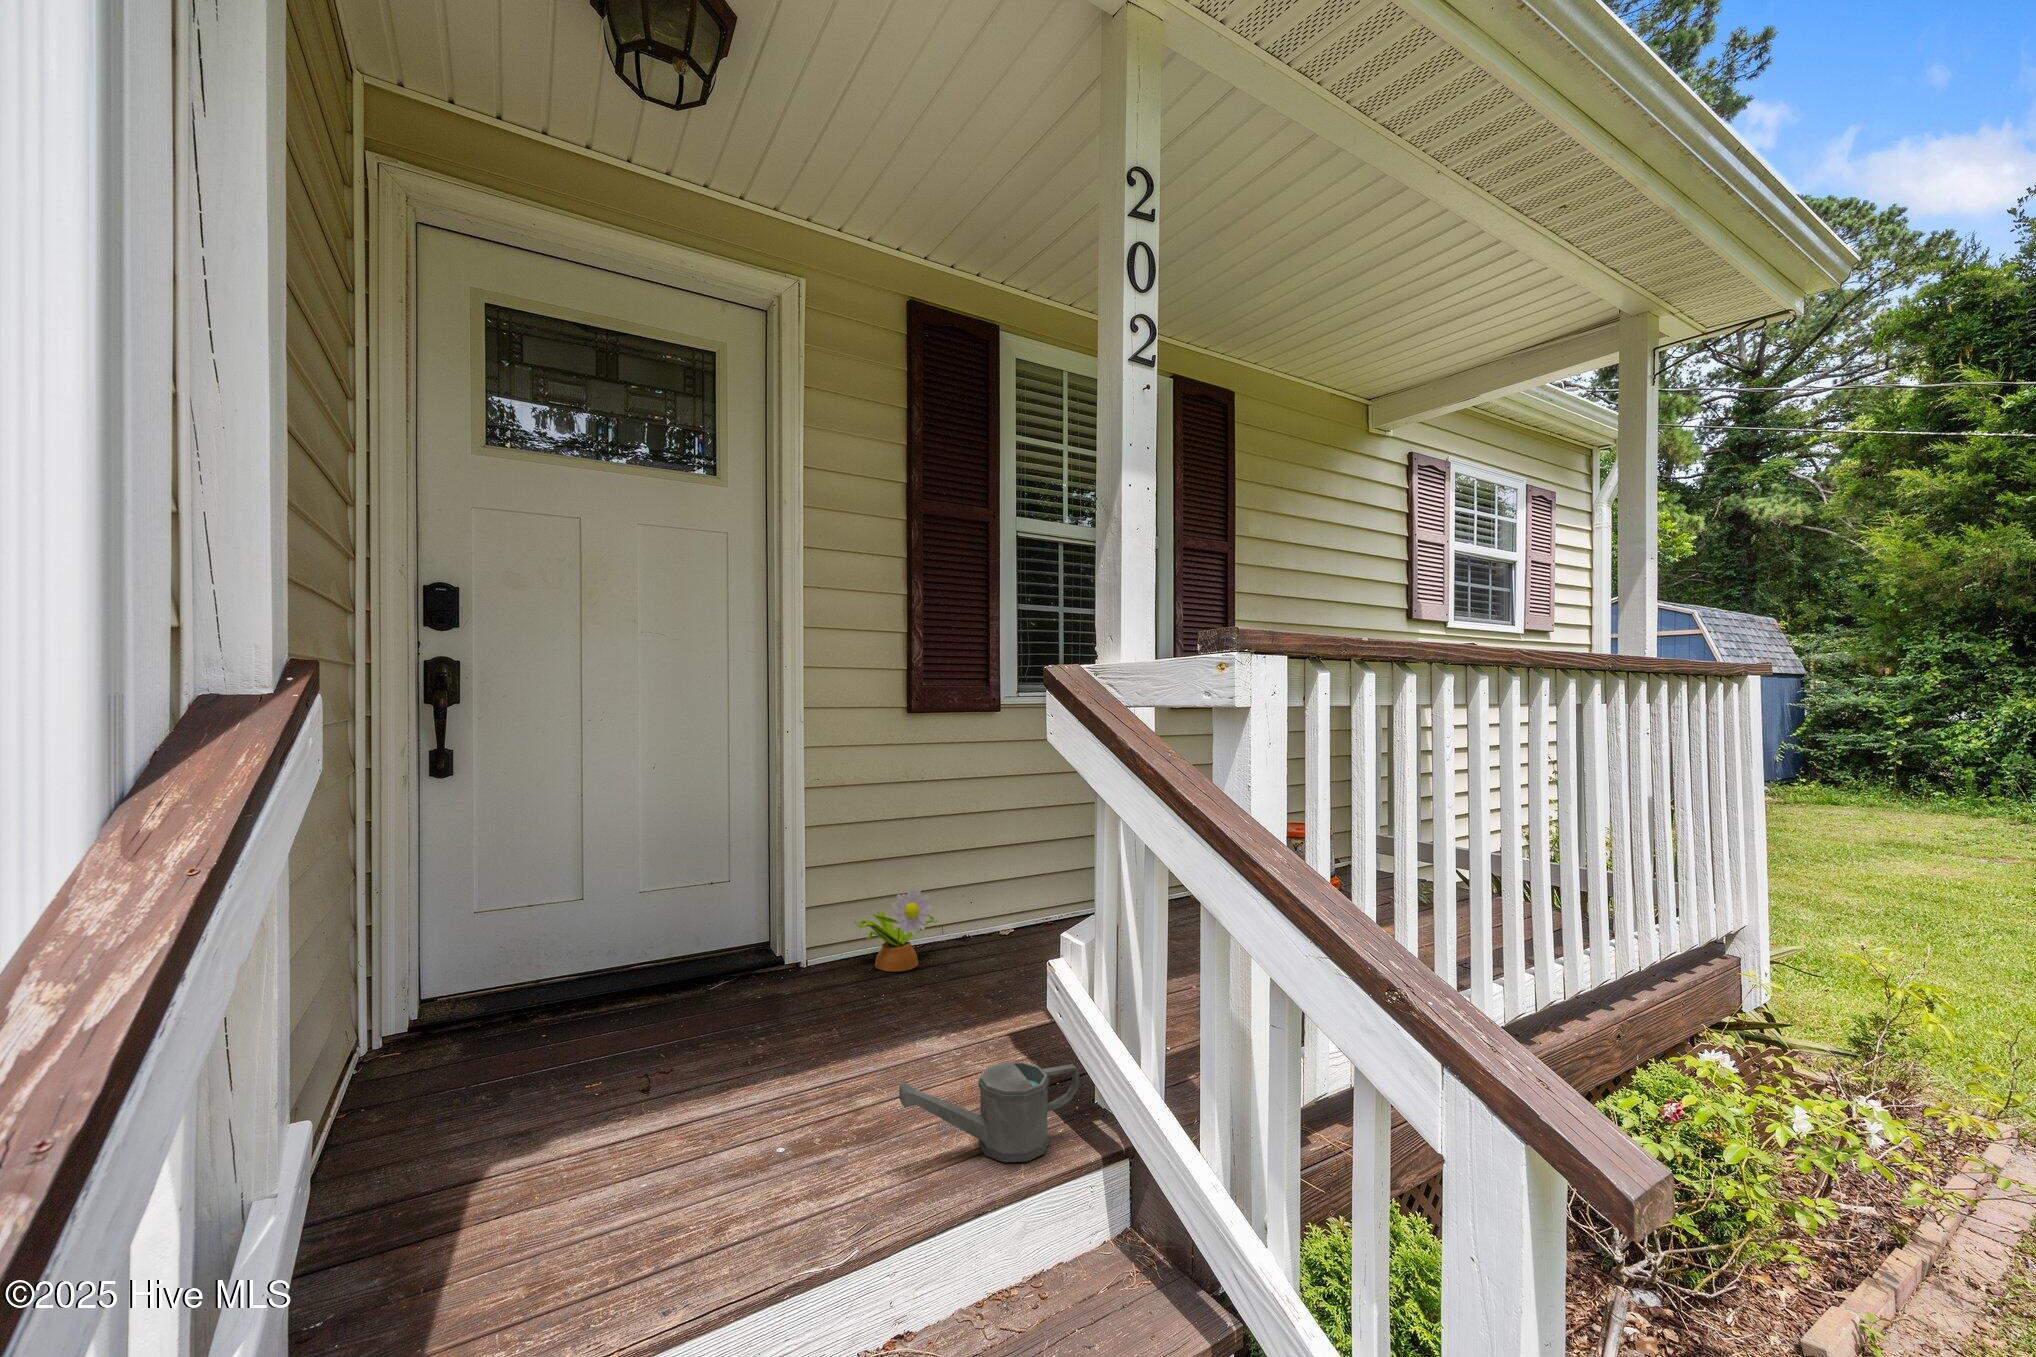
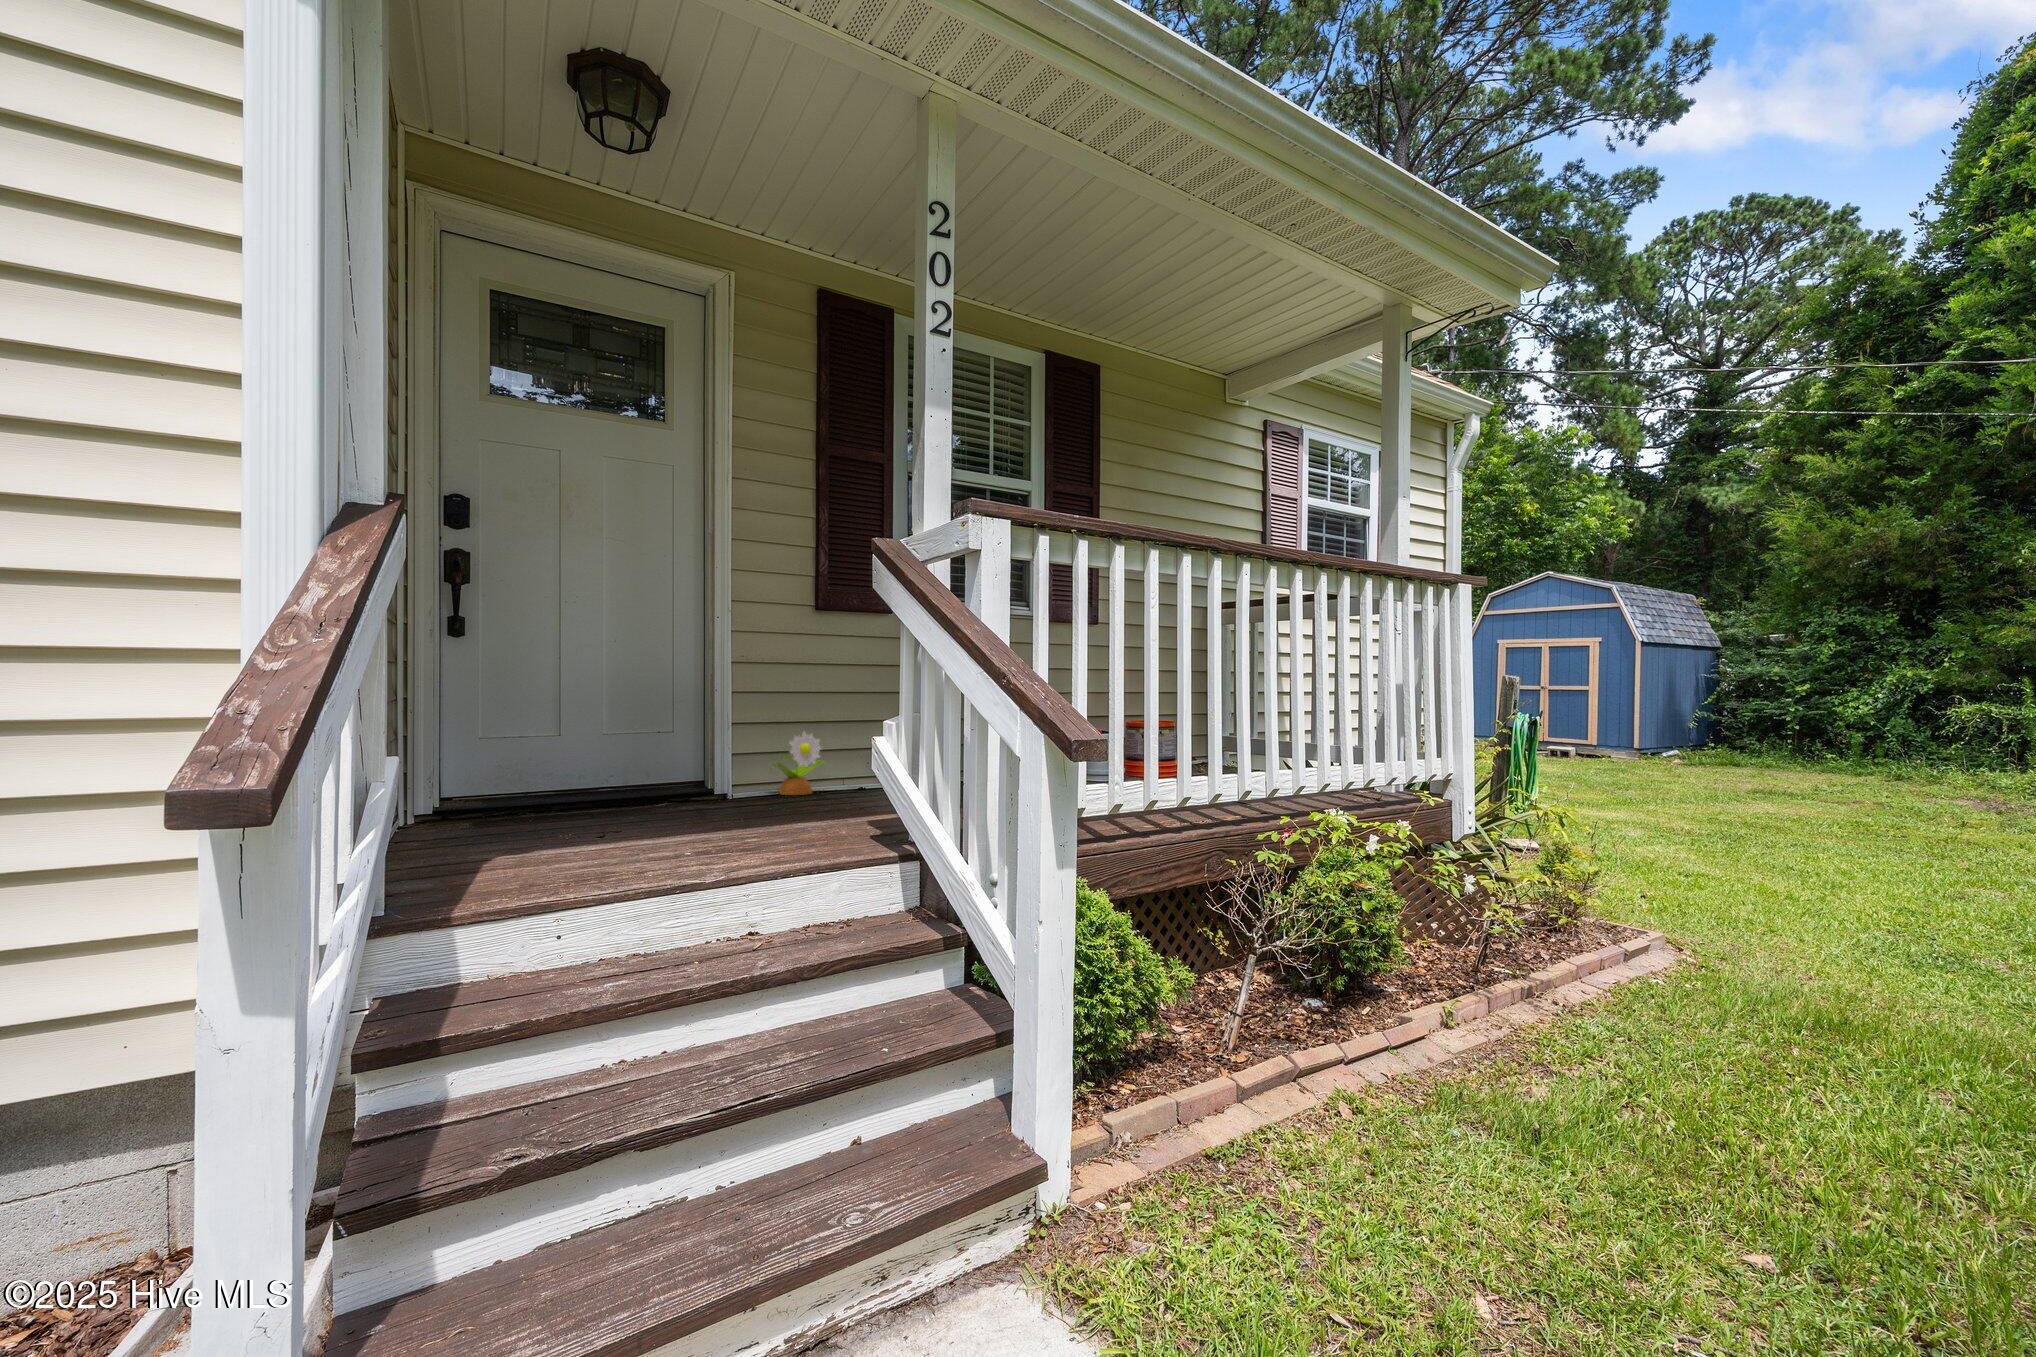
watering can: present [899,1062,1079,1162] -> none [762,791,886,844]

